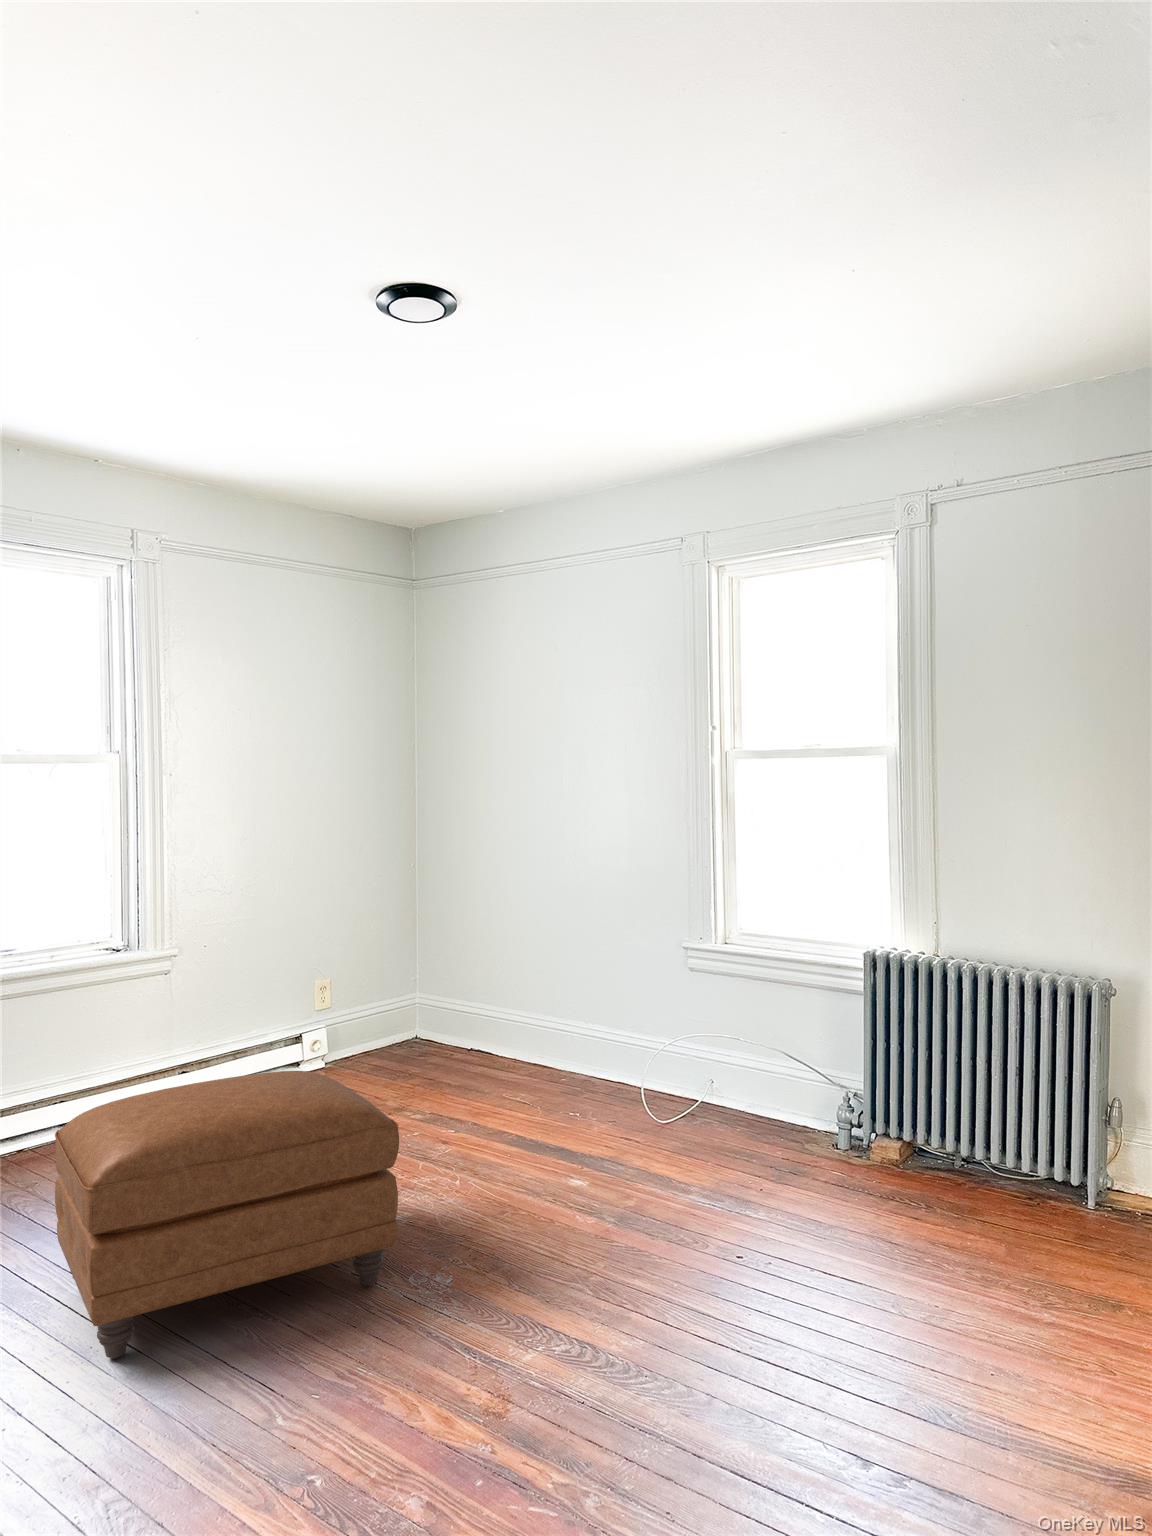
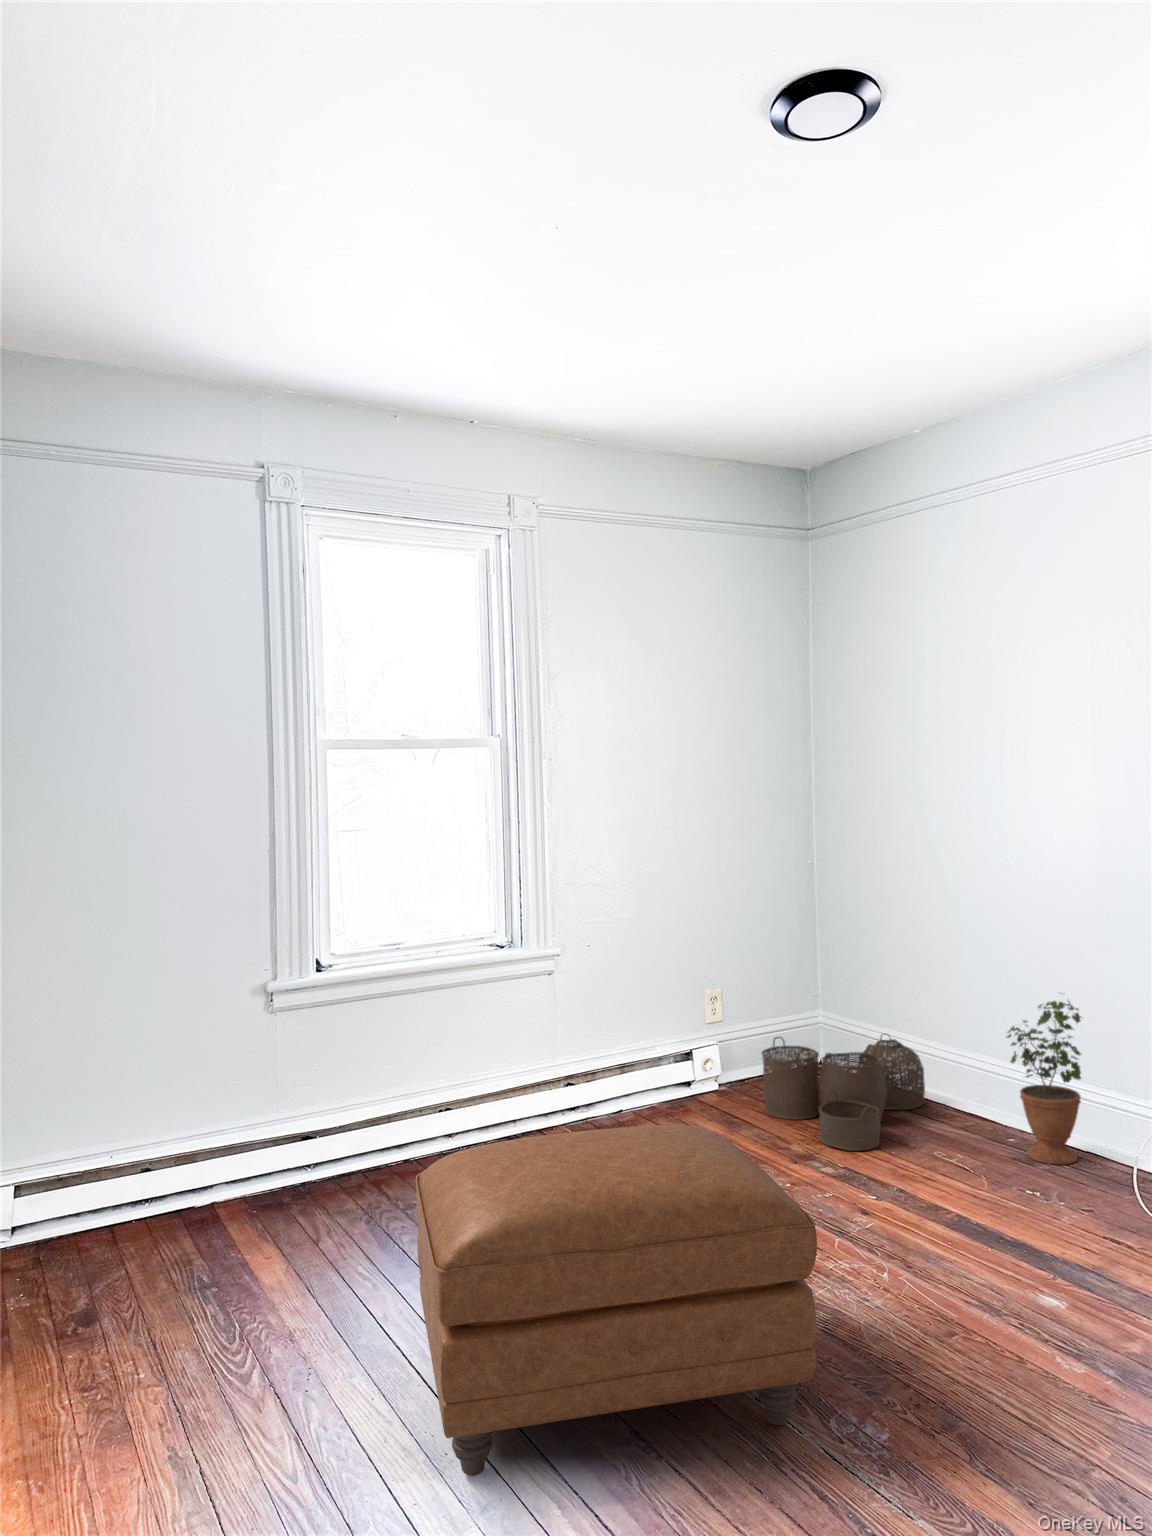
potted plant: none [558,959,615,1094] -> present [1007,1001,1081,1165]
woven basket: none [362,1006,499,1101] -> present [762,1036,925,1151]

